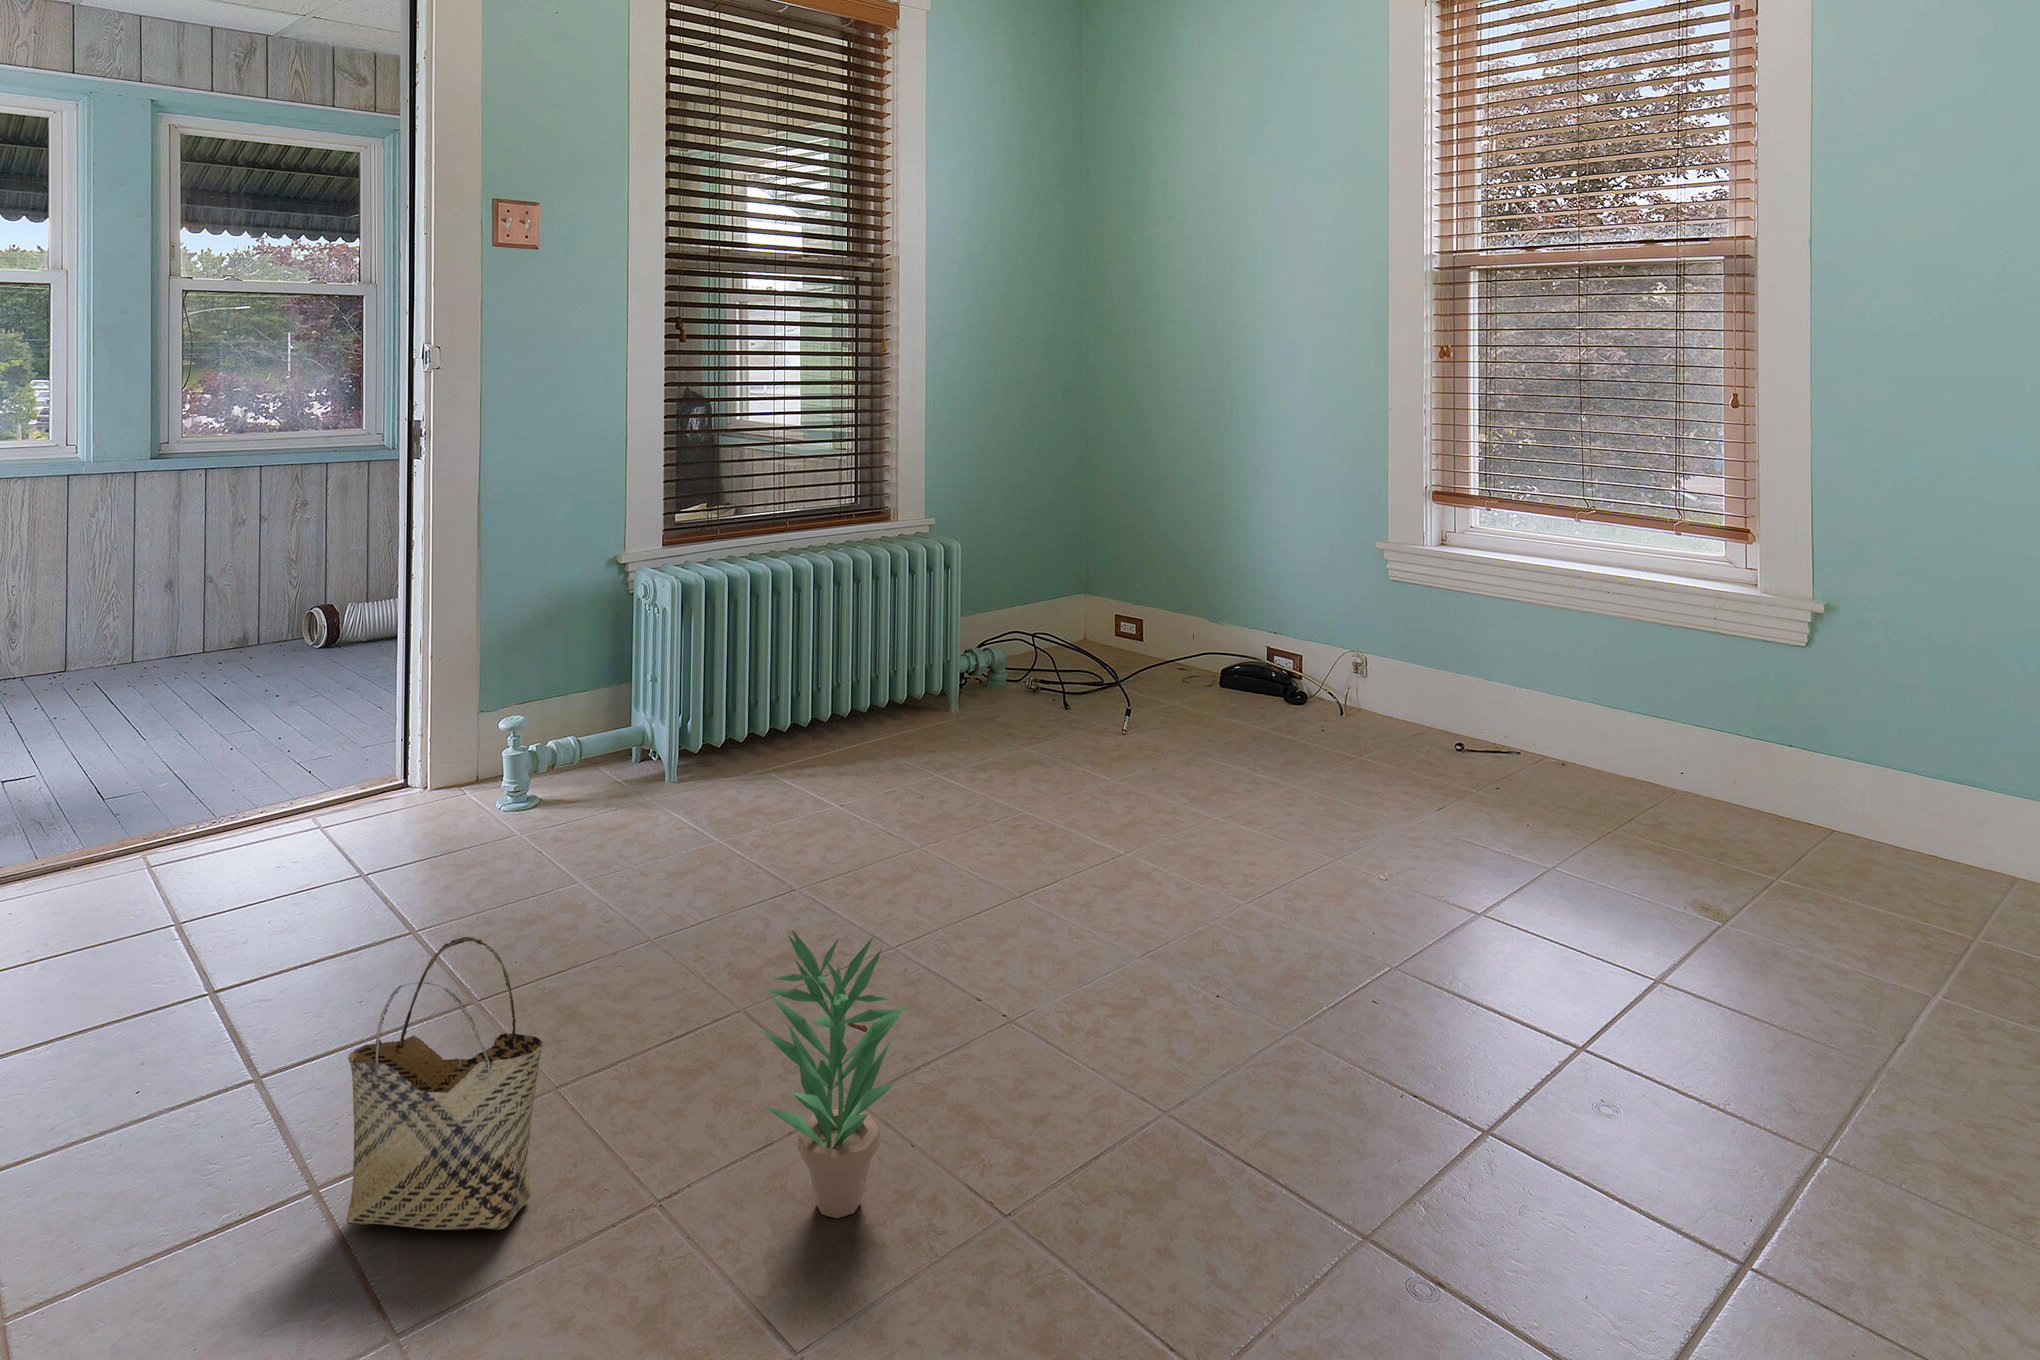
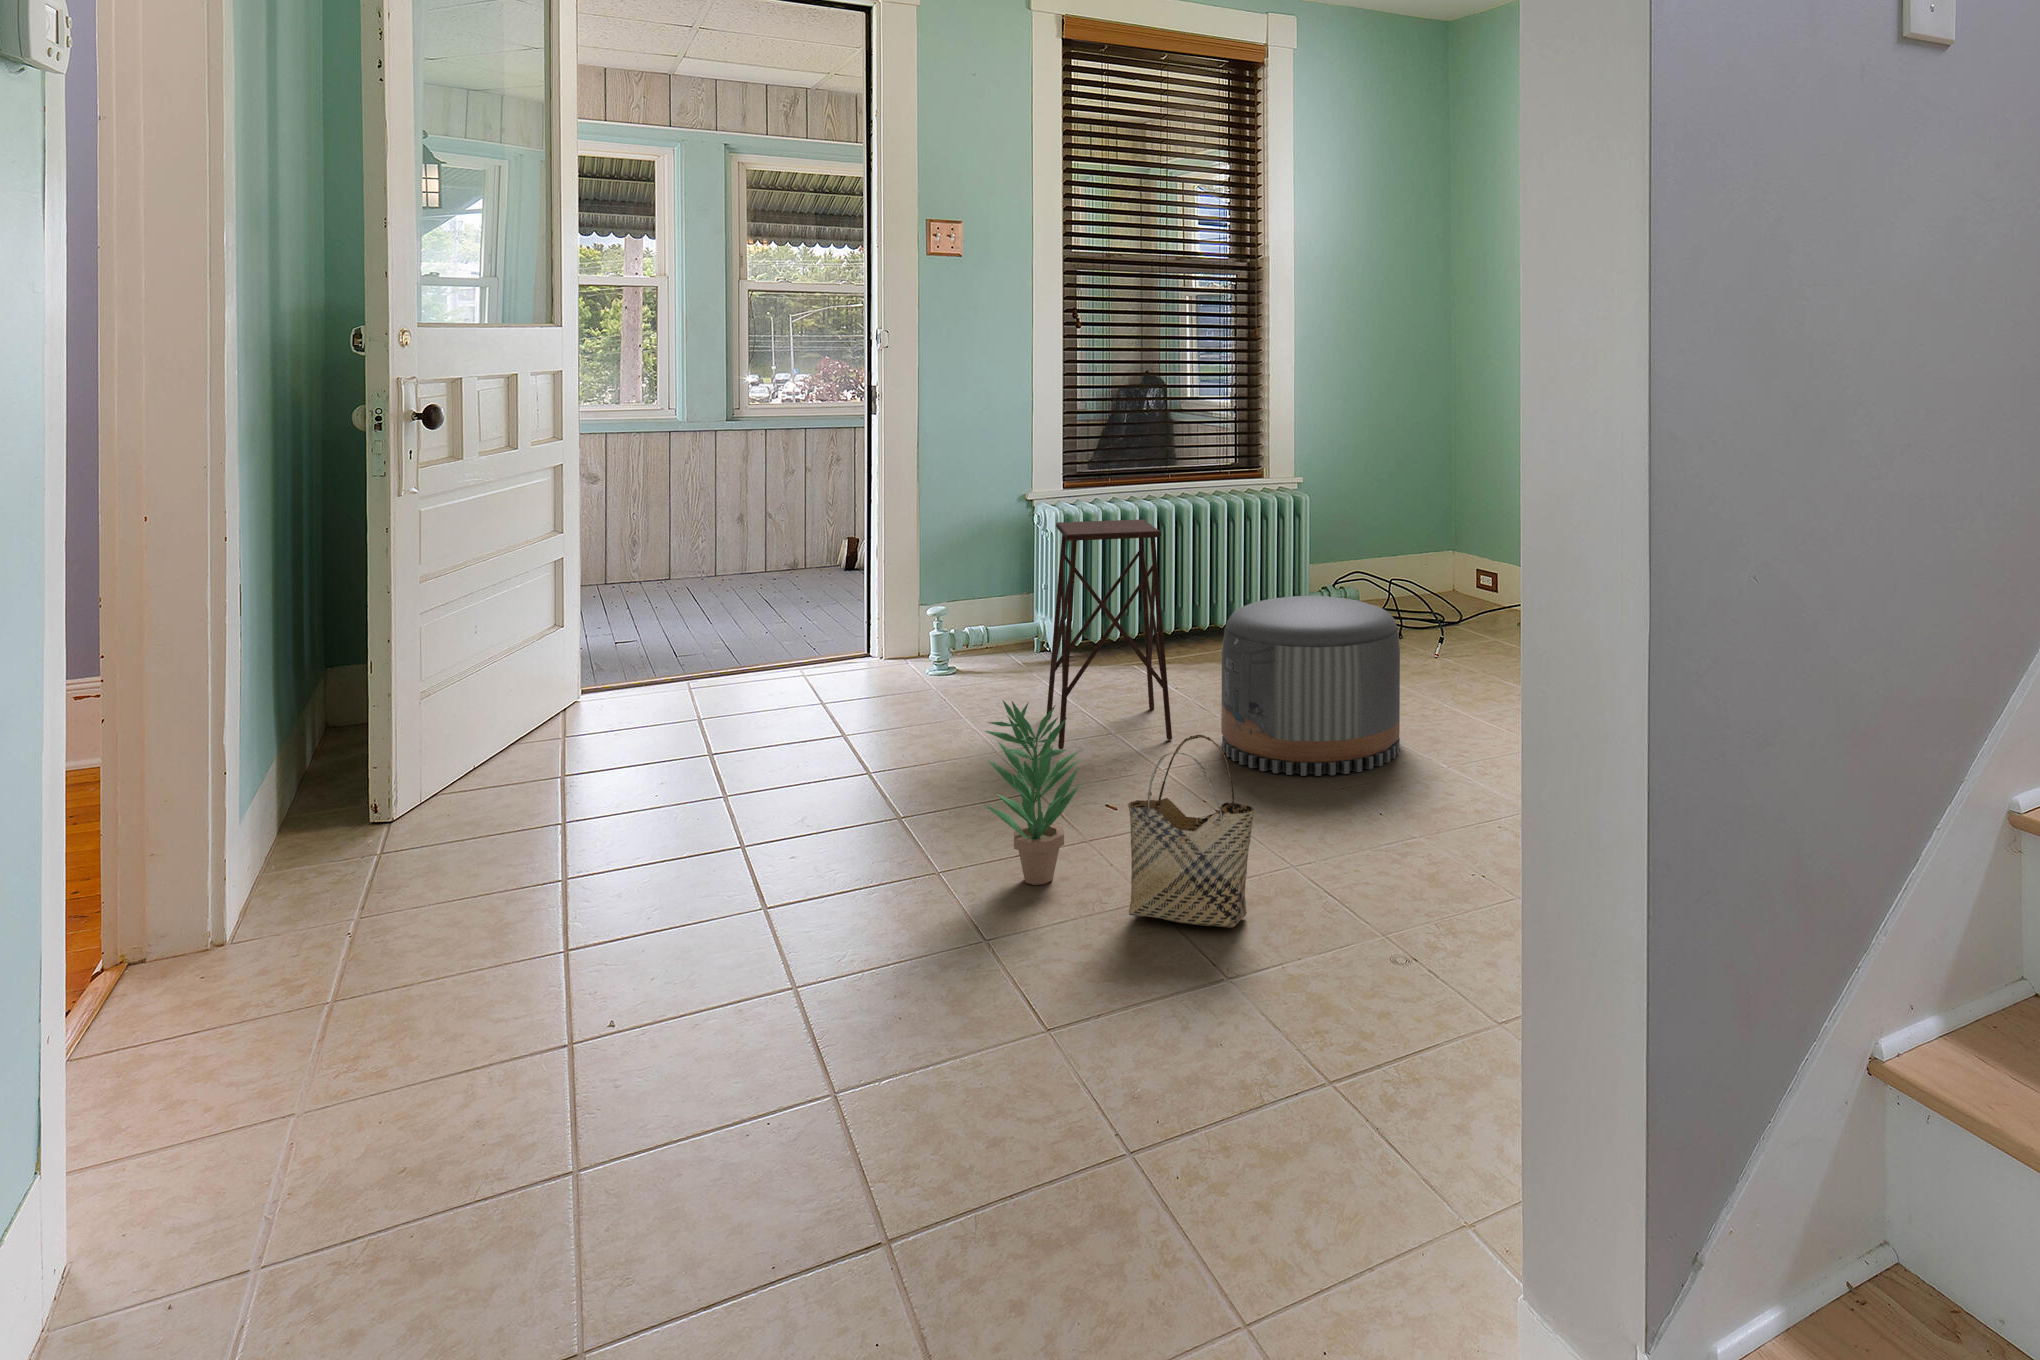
side table: none [698,598,889,930] -> present [1046,519,1172,749]
pouf: none [959,692,1192,947] -> present [1221,596,1400,776]
woven basket: present [346,937,543,1230] -> present [1127,735,1254,927]

